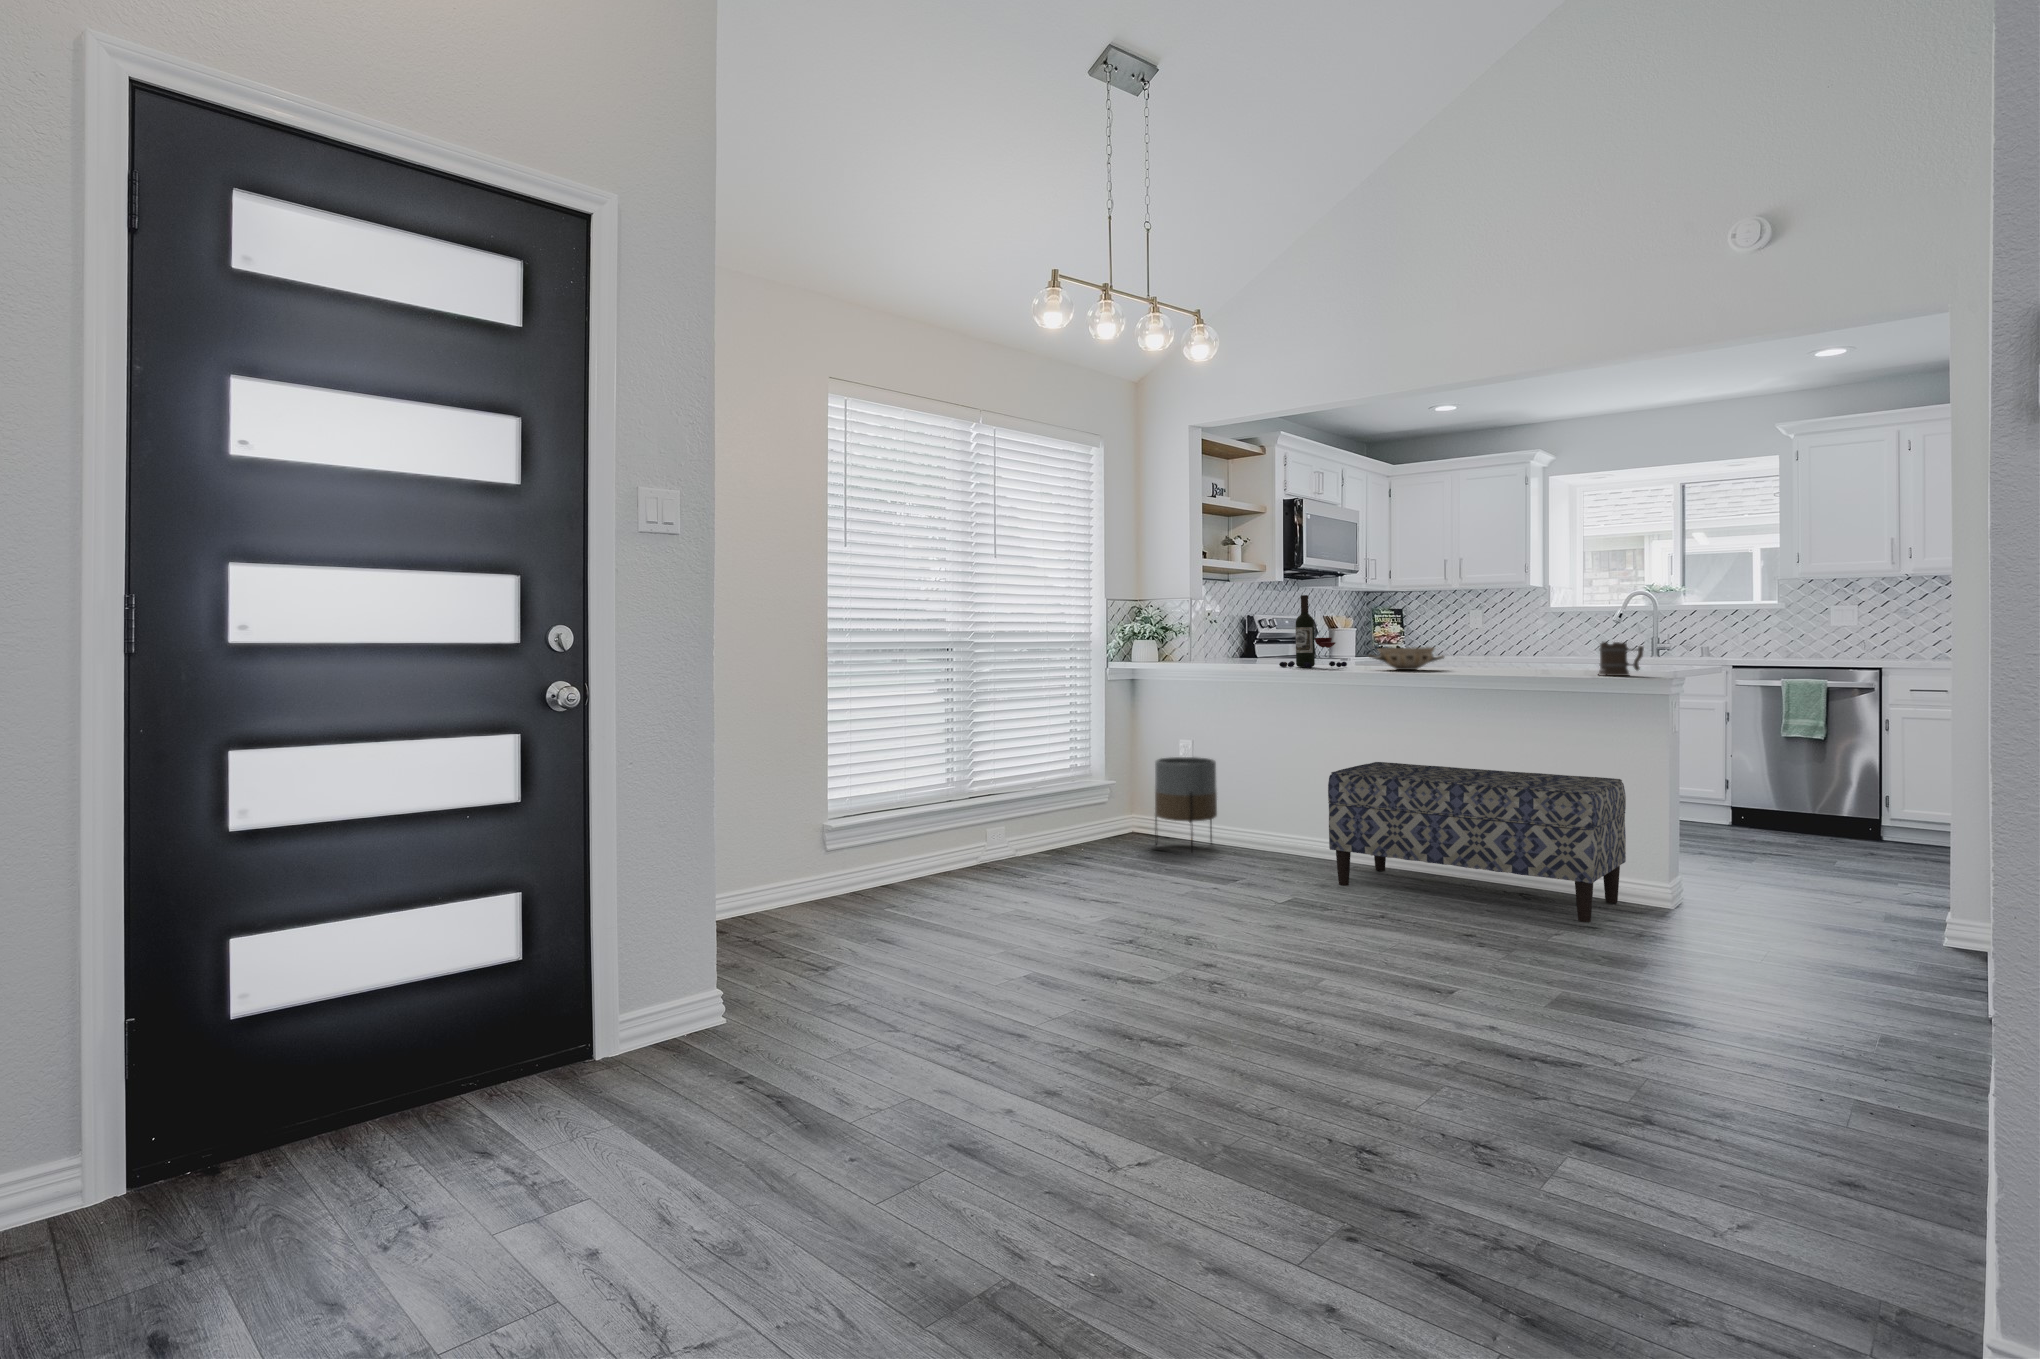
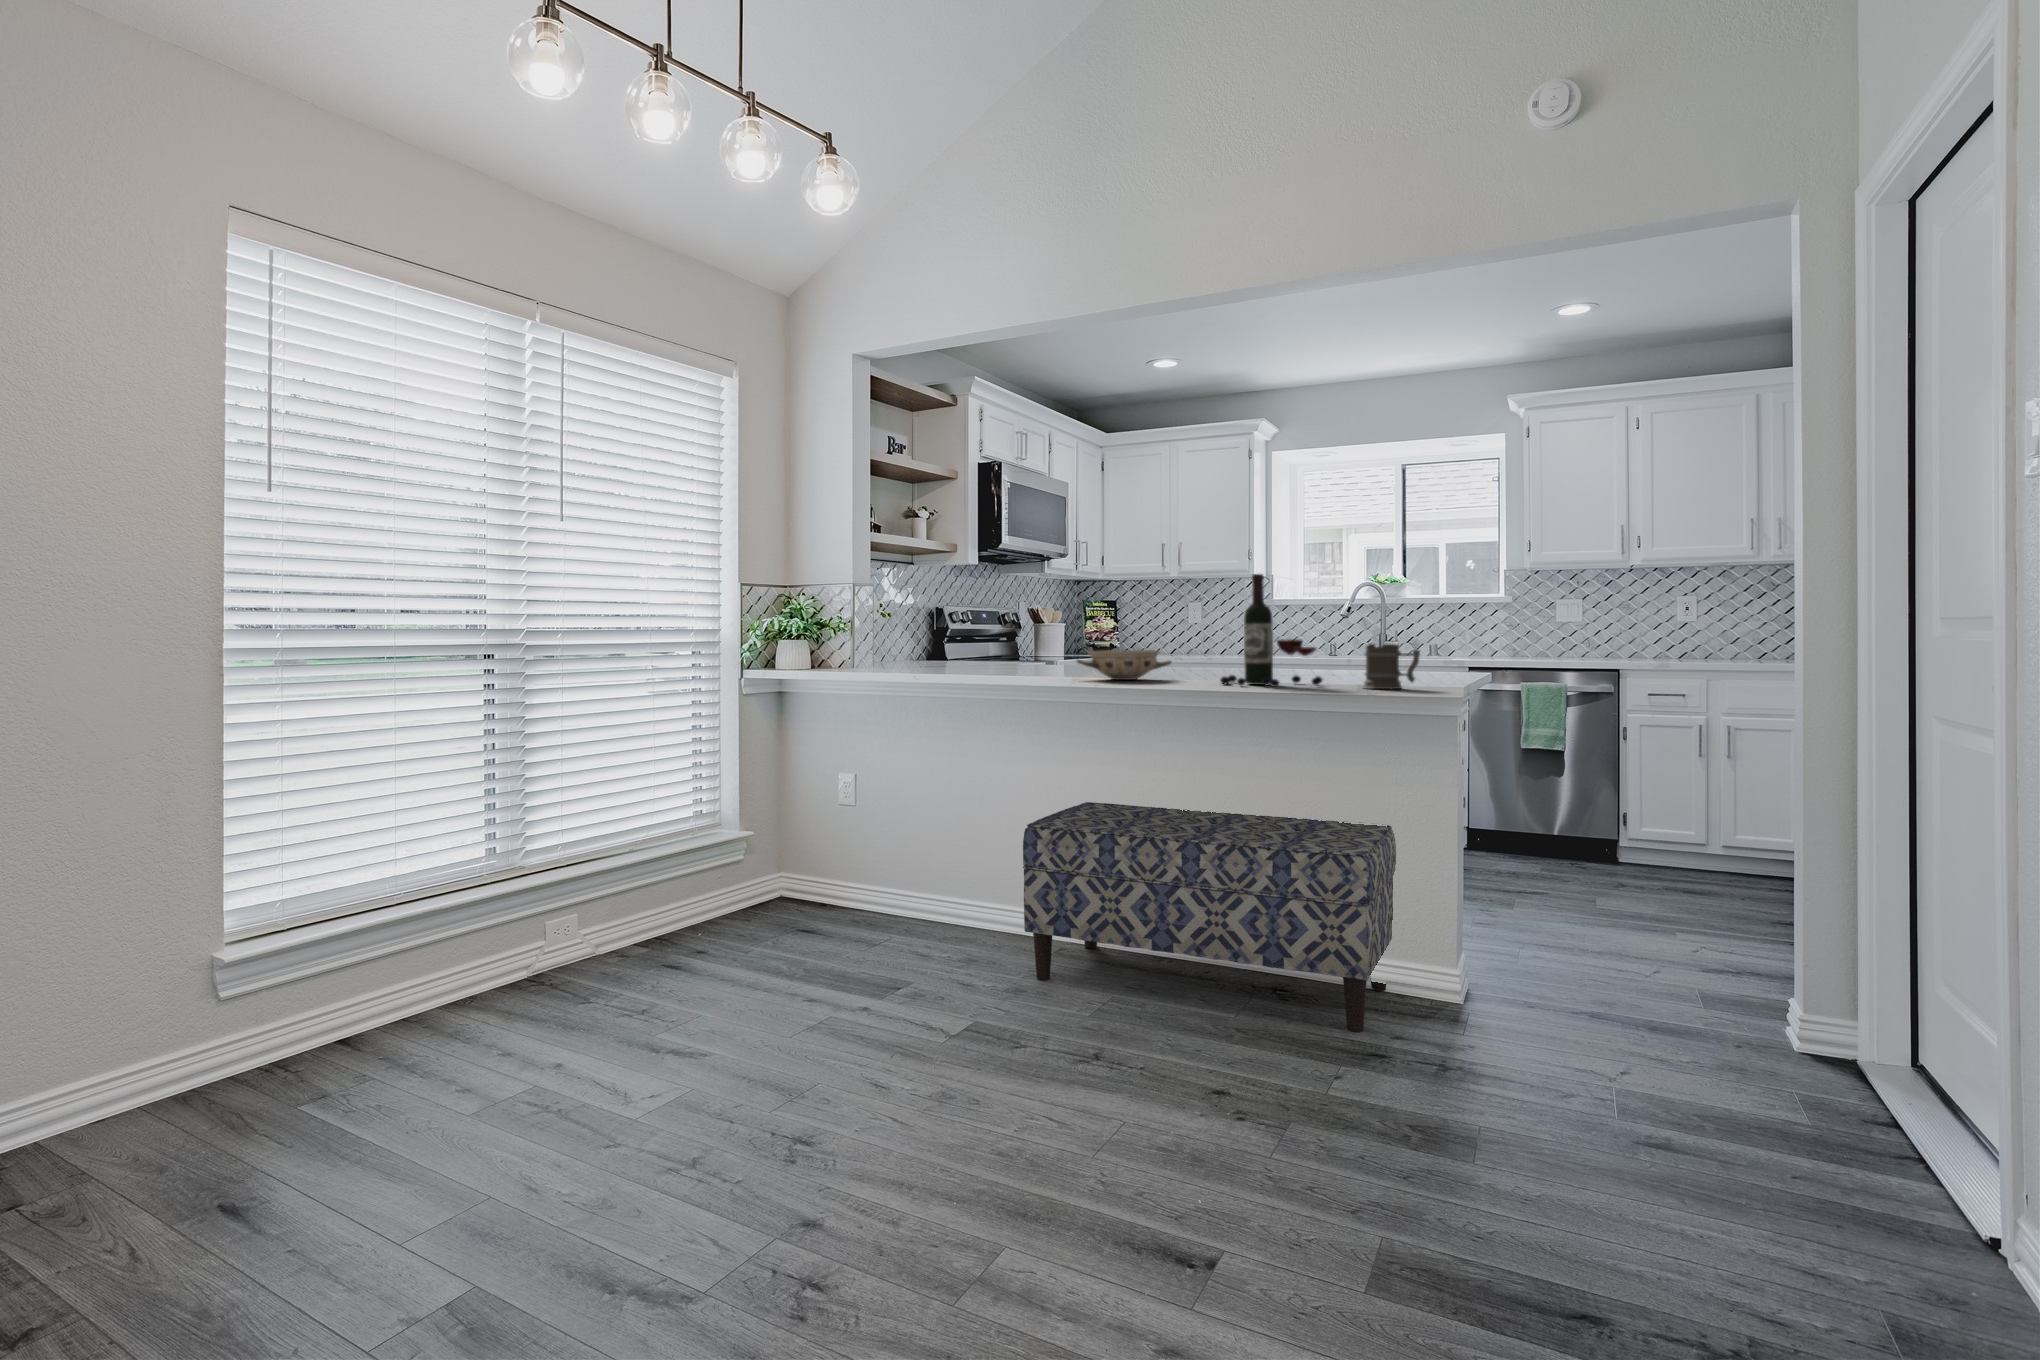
wine bottle: present [1279,595,1347,668] -> present [1220,574,1322,687]
planter: present [1155,757,1217,850] -> none [804,795,886,929]

